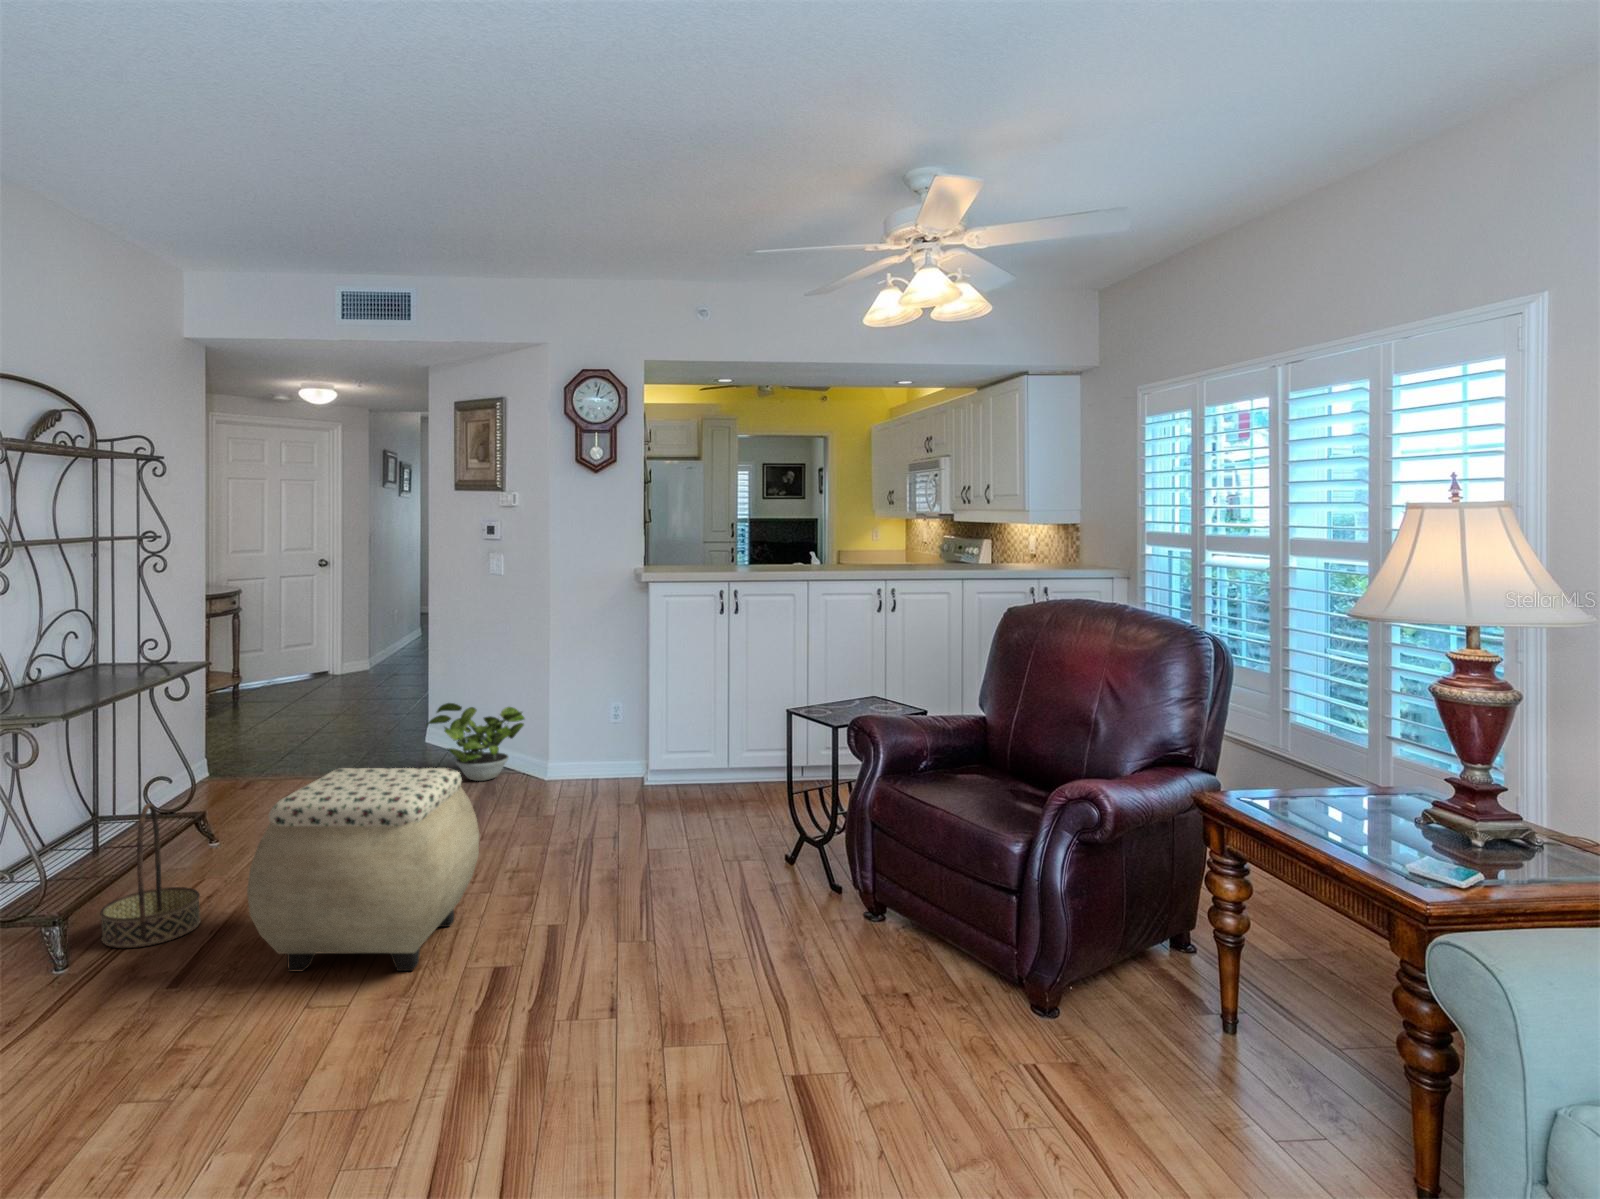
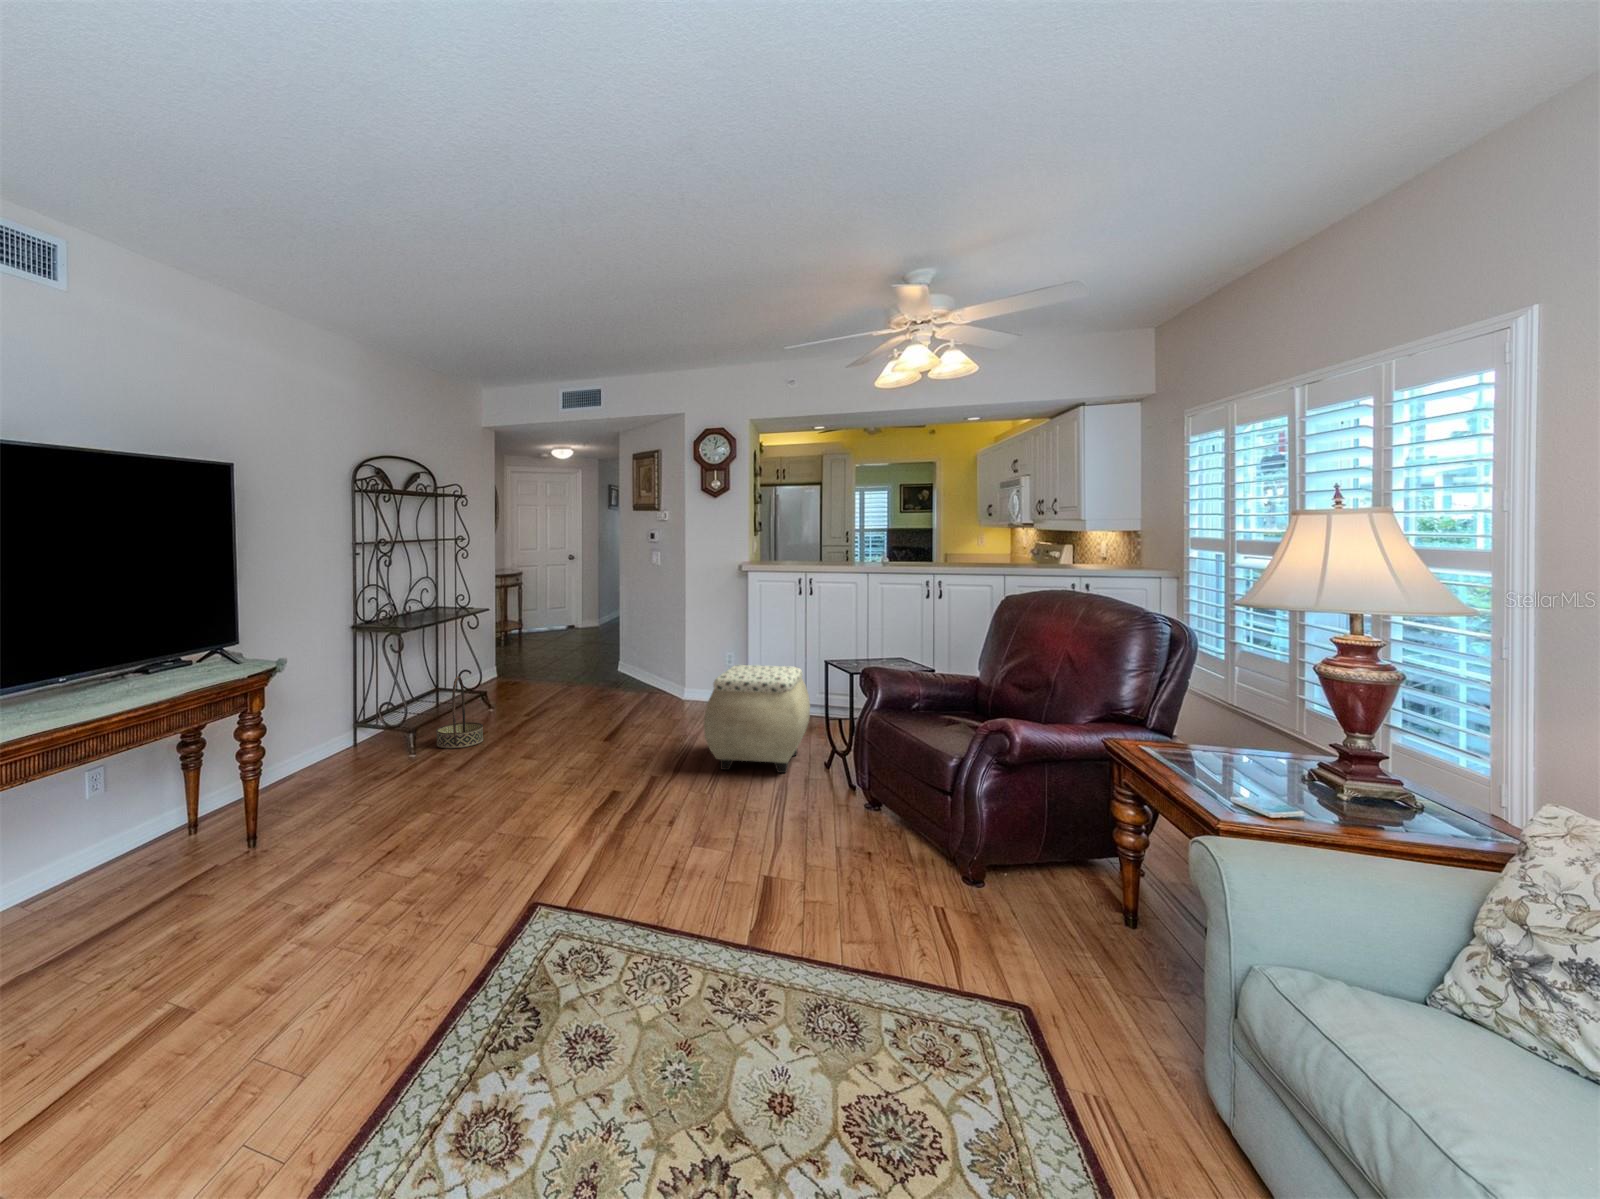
potted plant: present [426,703,525,781] -> none [613,637,672,685]
ottoman: present [247,768,479,972] -> present [704,665,810,773]

